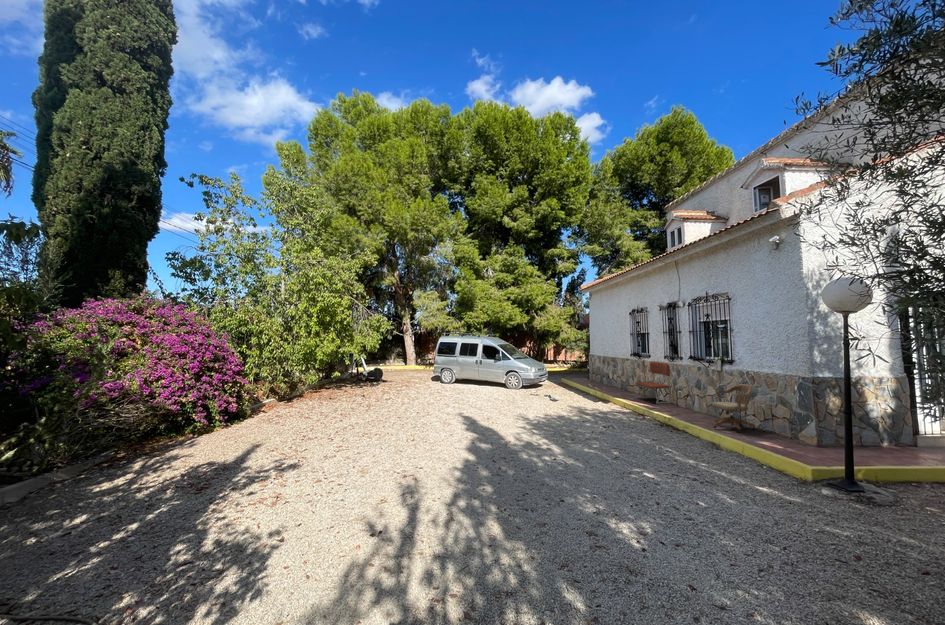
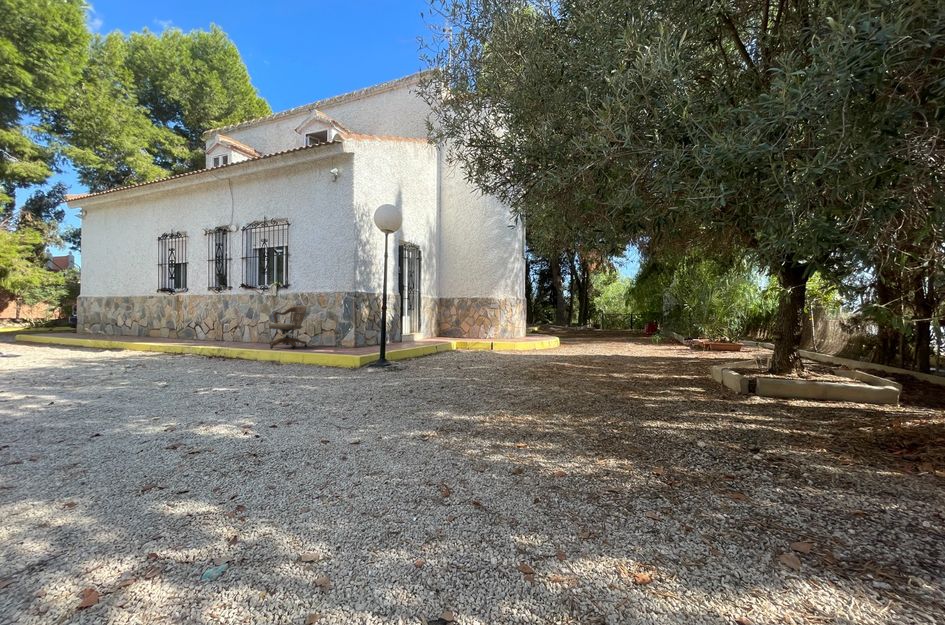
bench: present [635,362,671,404] -> none [167,296,215,342]

